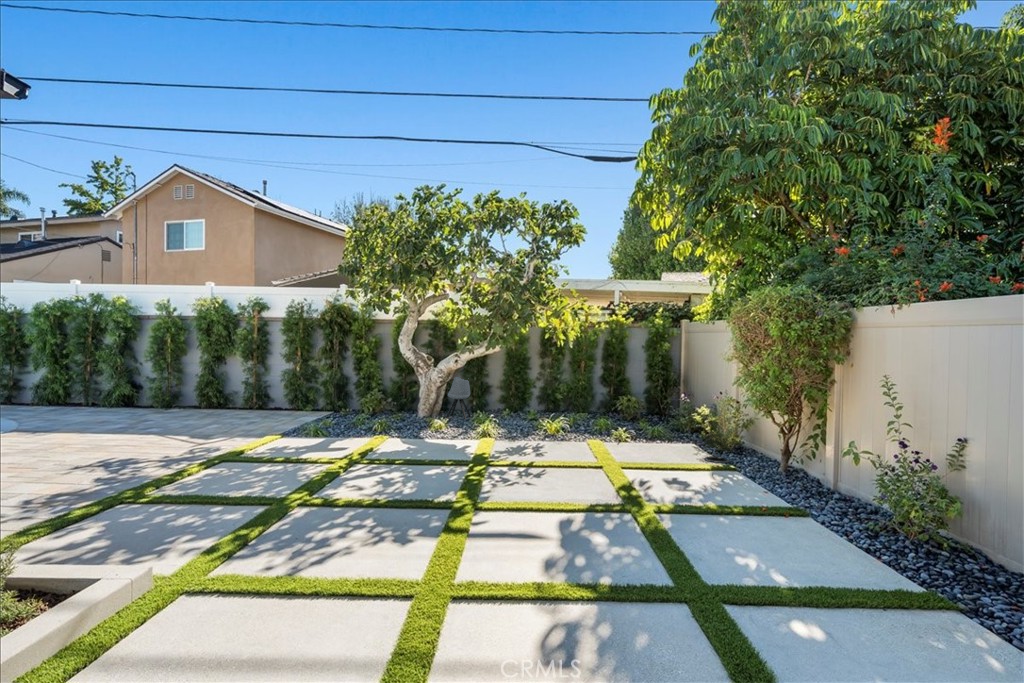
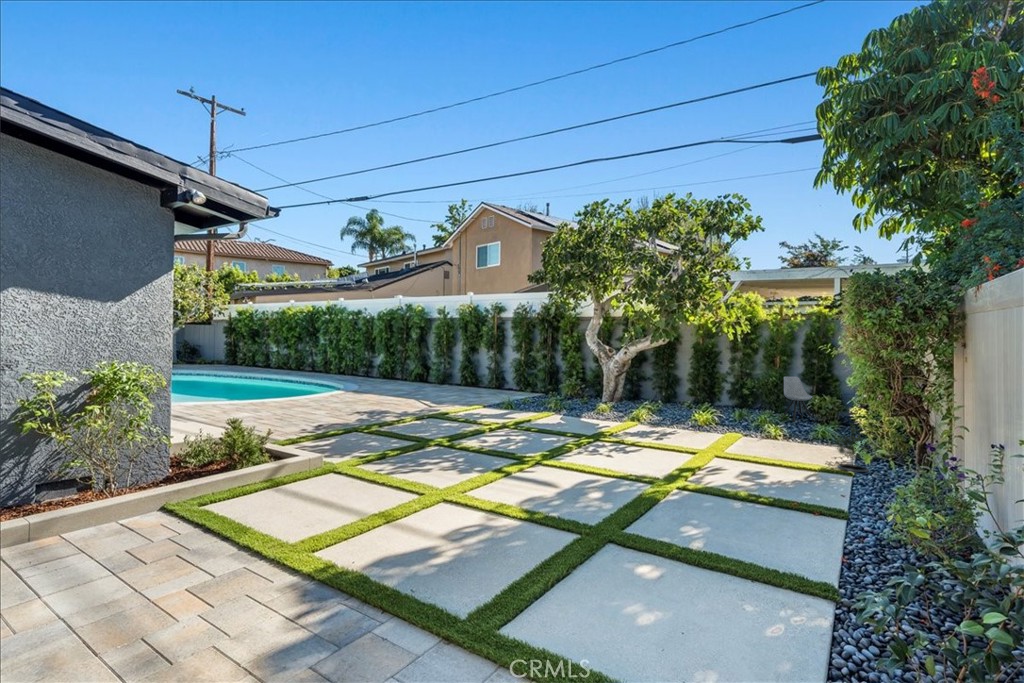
chair: present [445,377,471,419] -> present [781,376,815,422]

